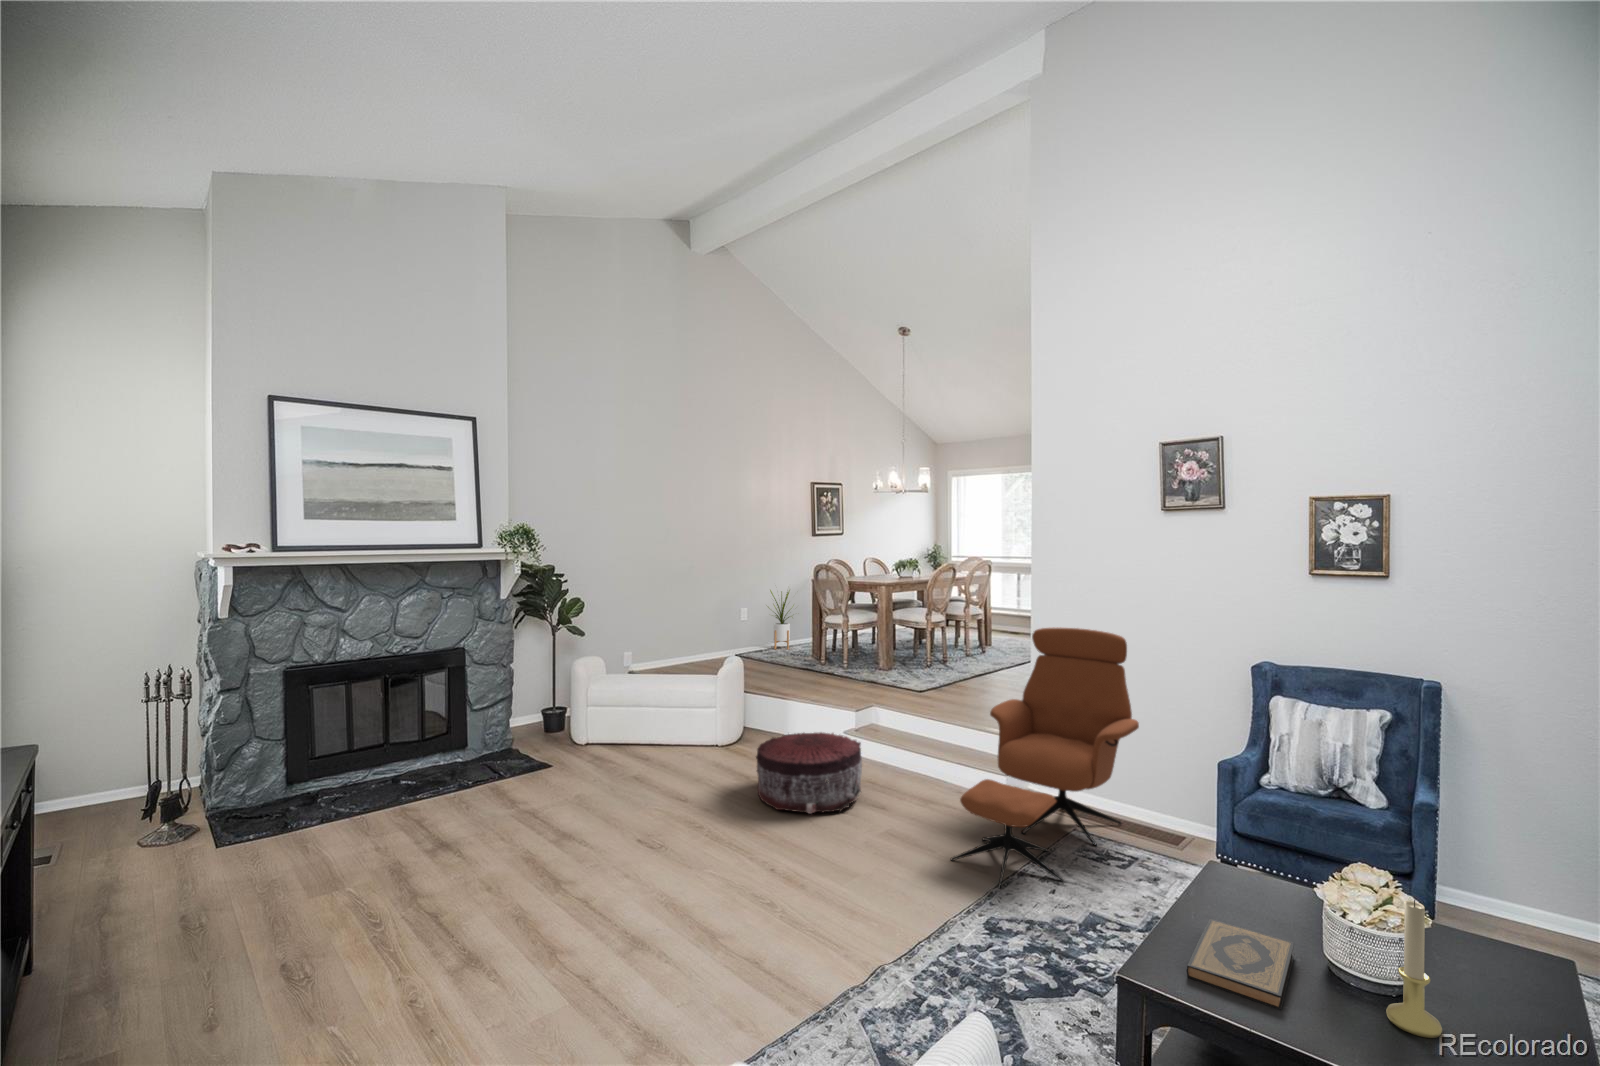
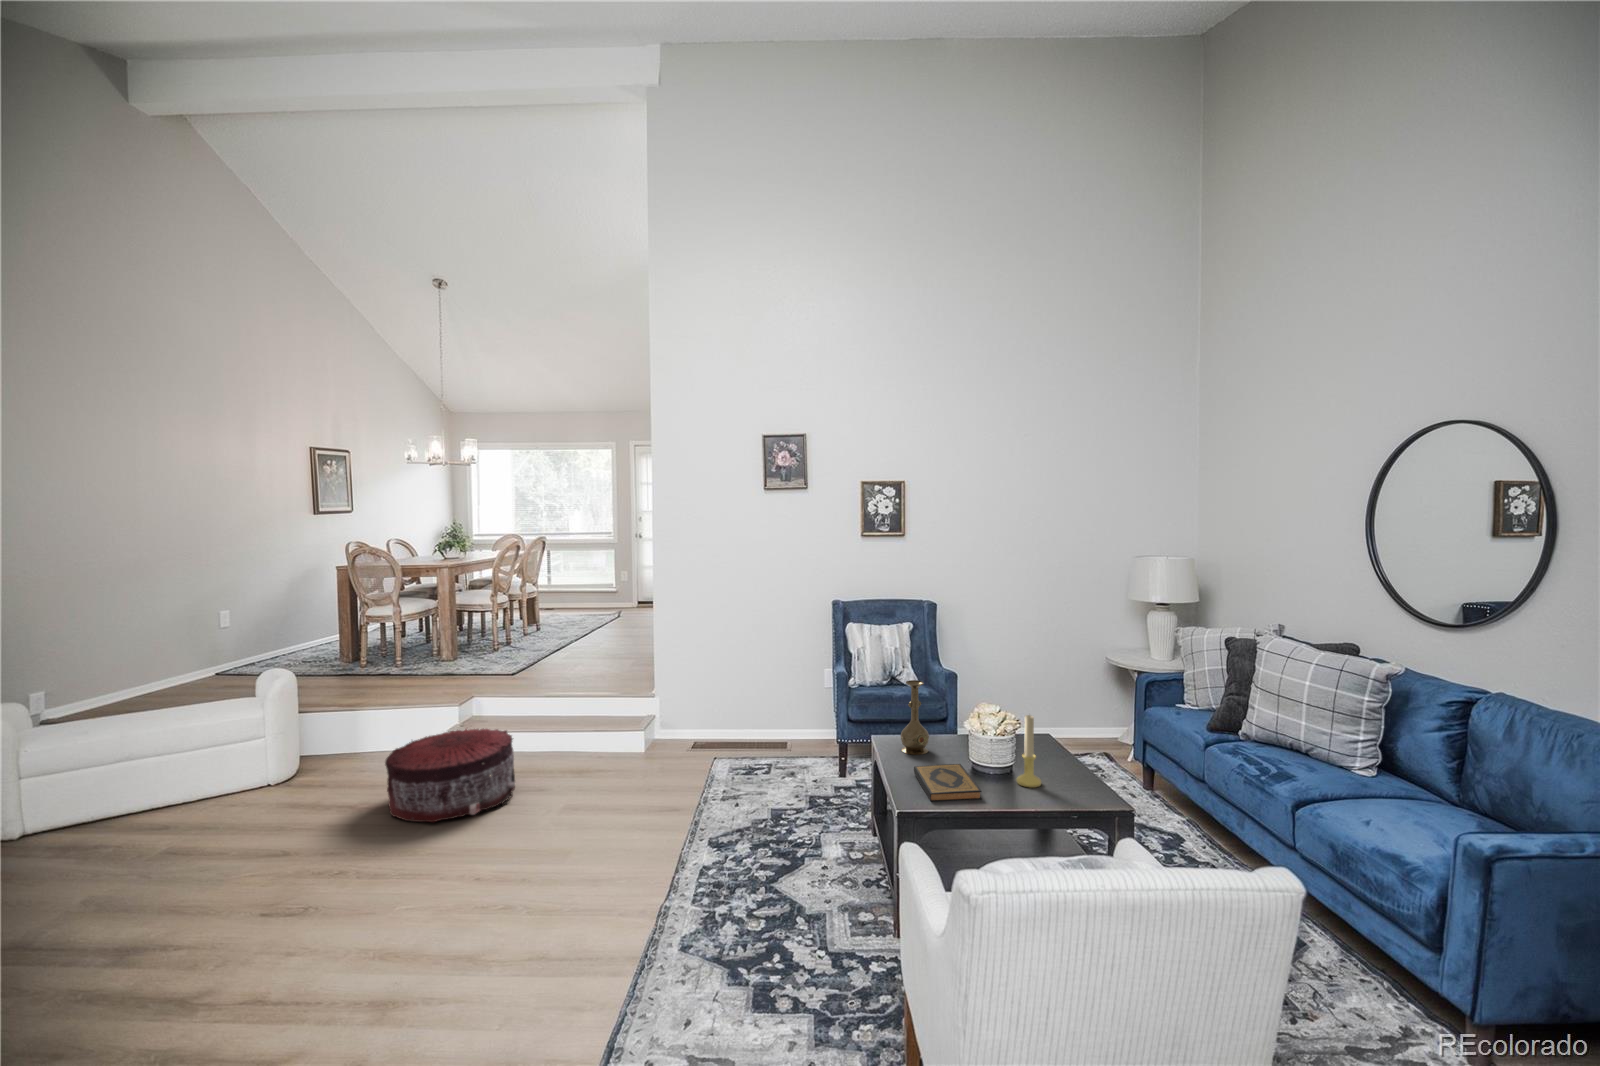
house plant: present [768,590,794,649] -> none [257,576,310,659]
armchair: present [951,628,1139,888] -> none [640,590,758,818]
vase: none [1233,791,1284,909] -> present [900,680,929,755]

